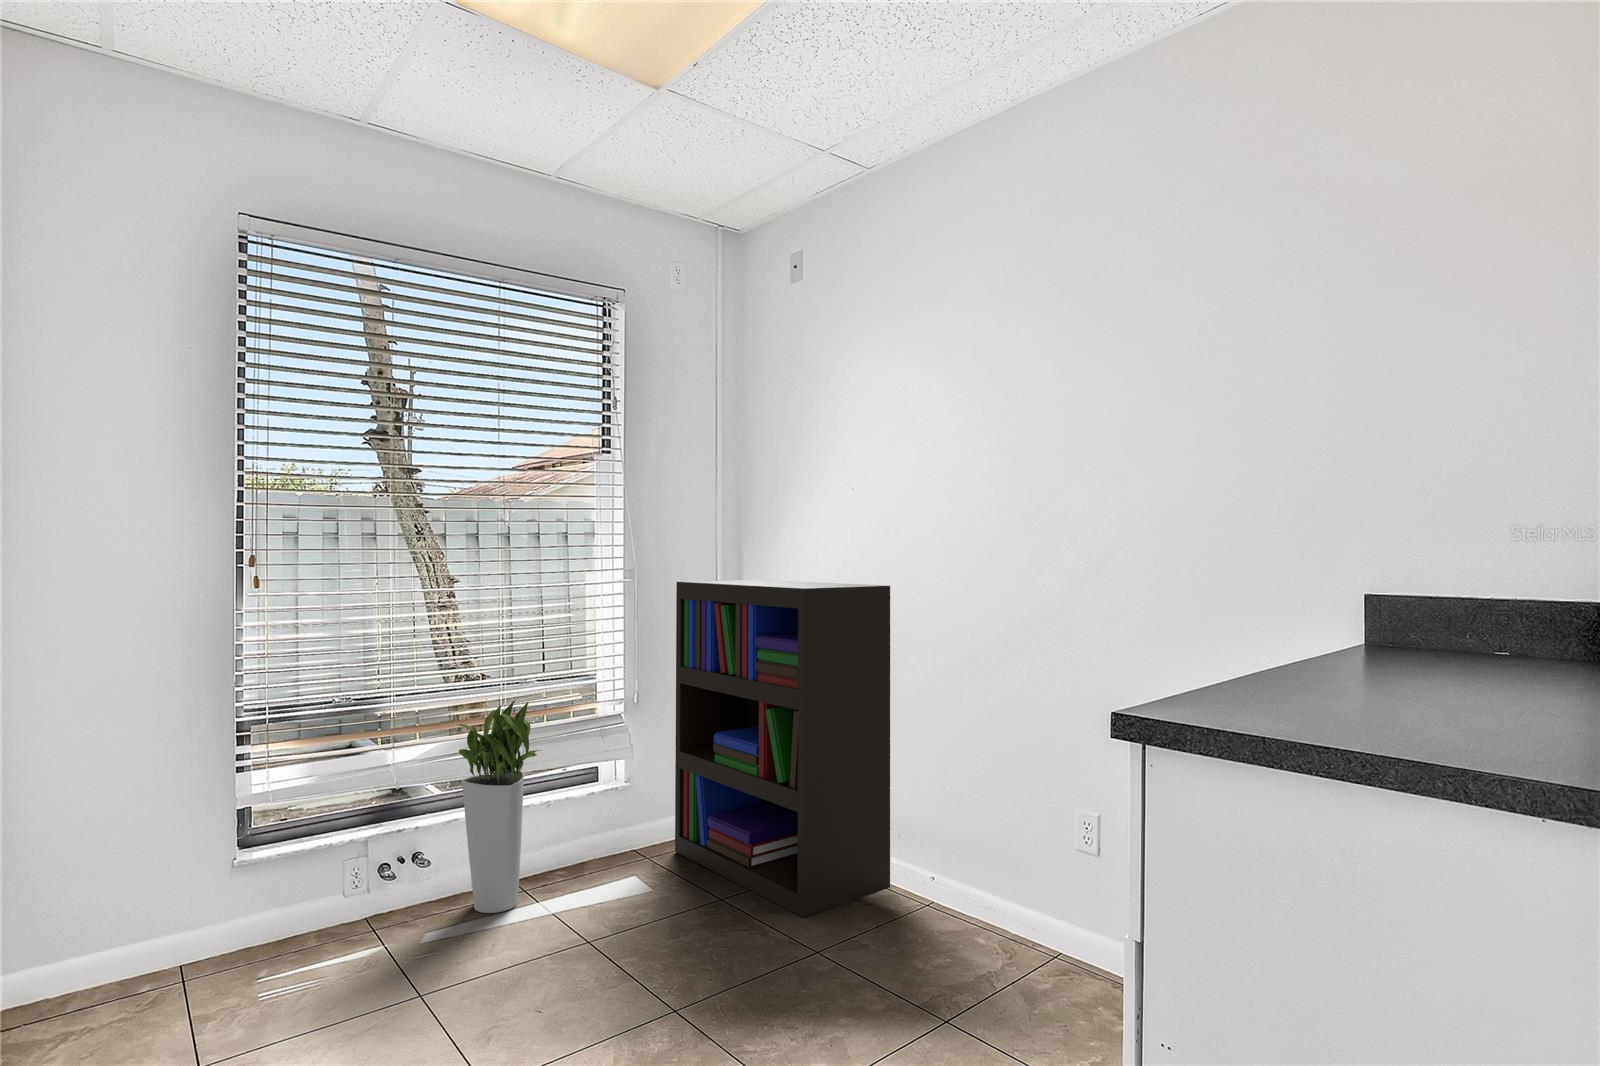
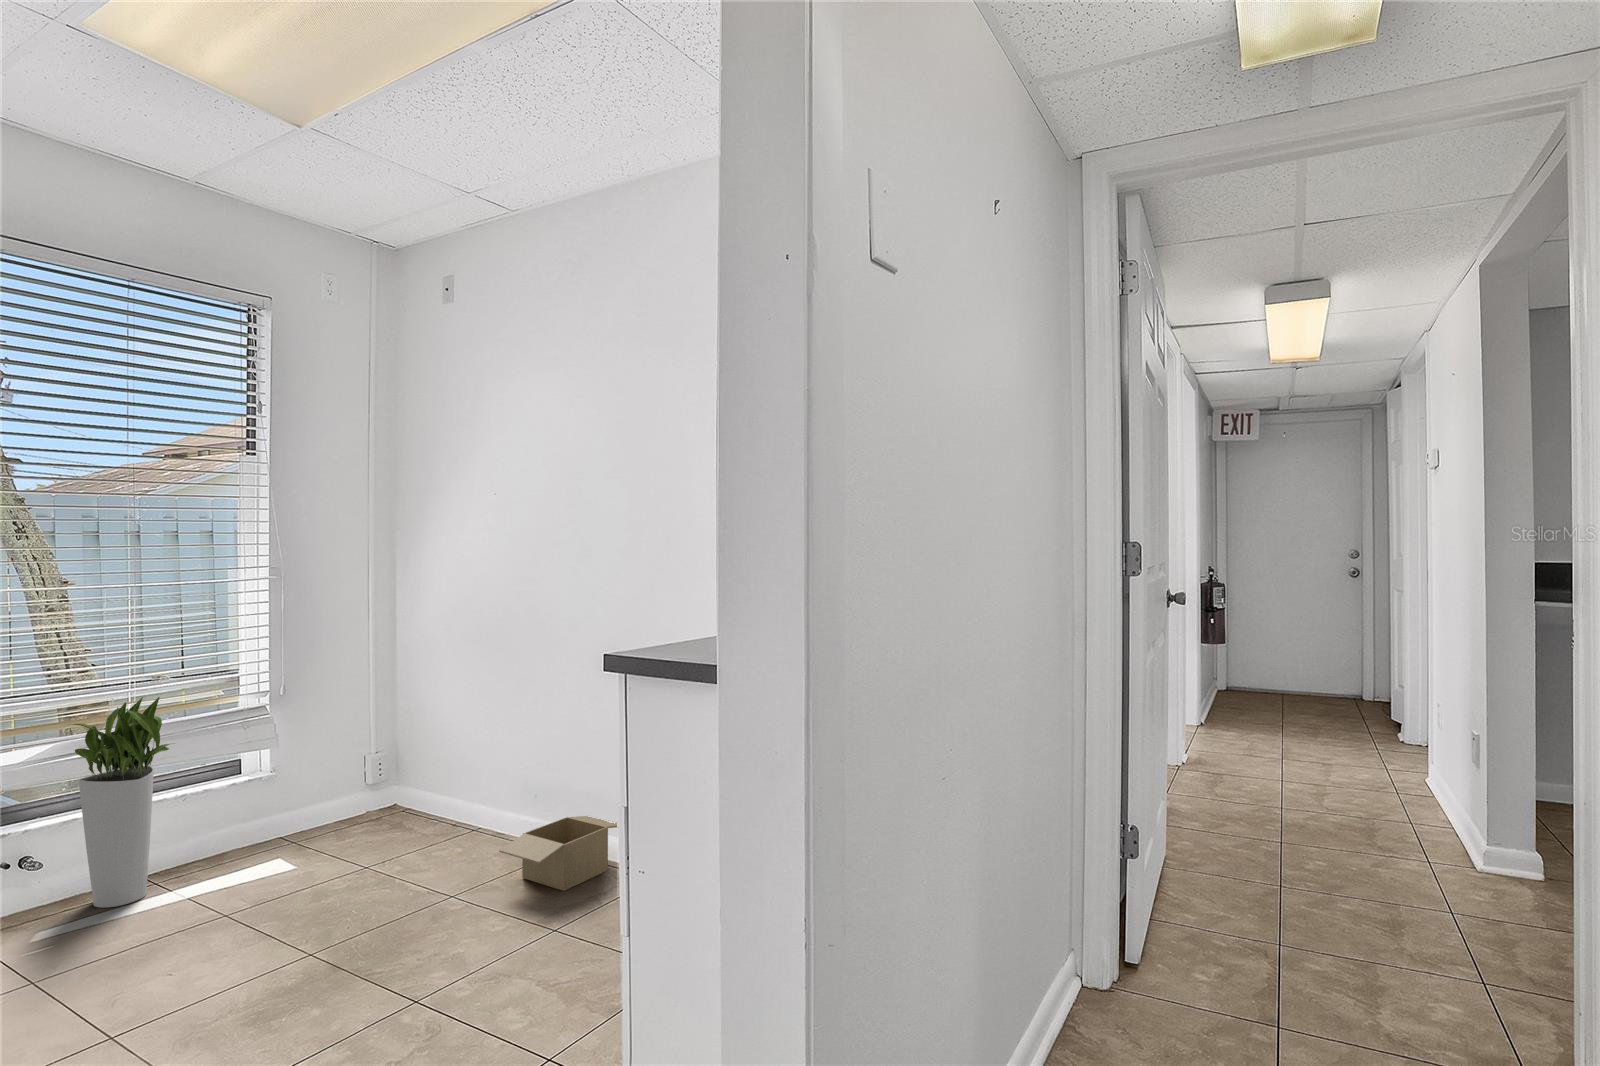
bookshelf: present [675,580,890,918] -> none [325,575,533,869]
cardboard box: none [865,874,1012,971] -> present [499,816,617,891]

